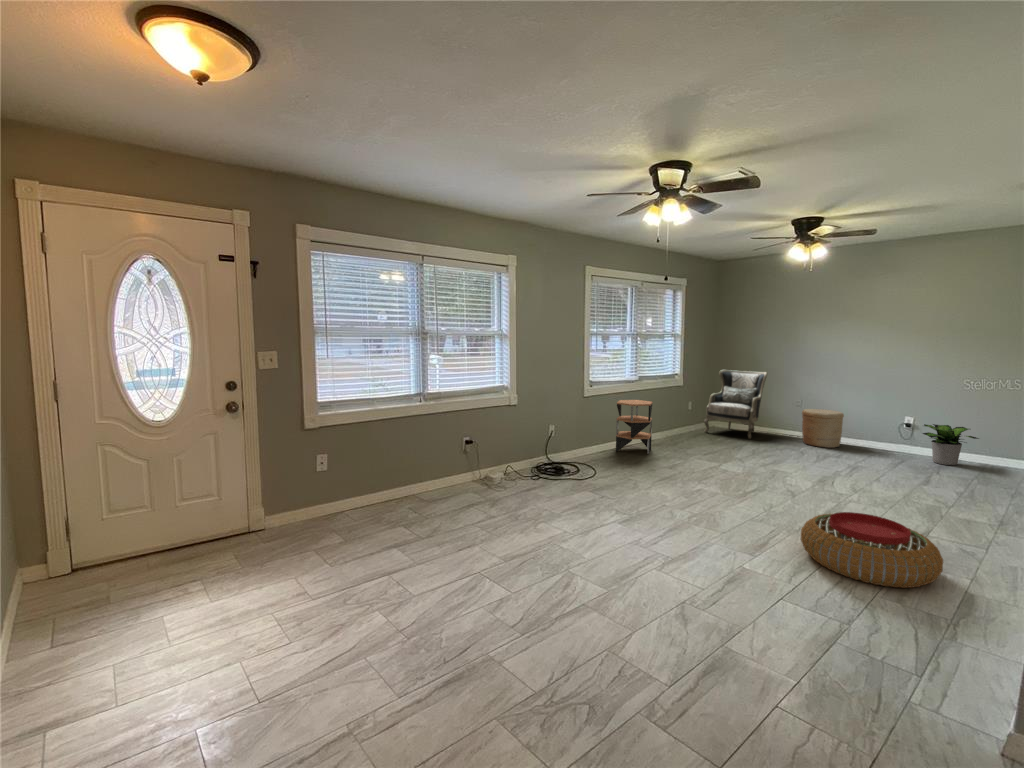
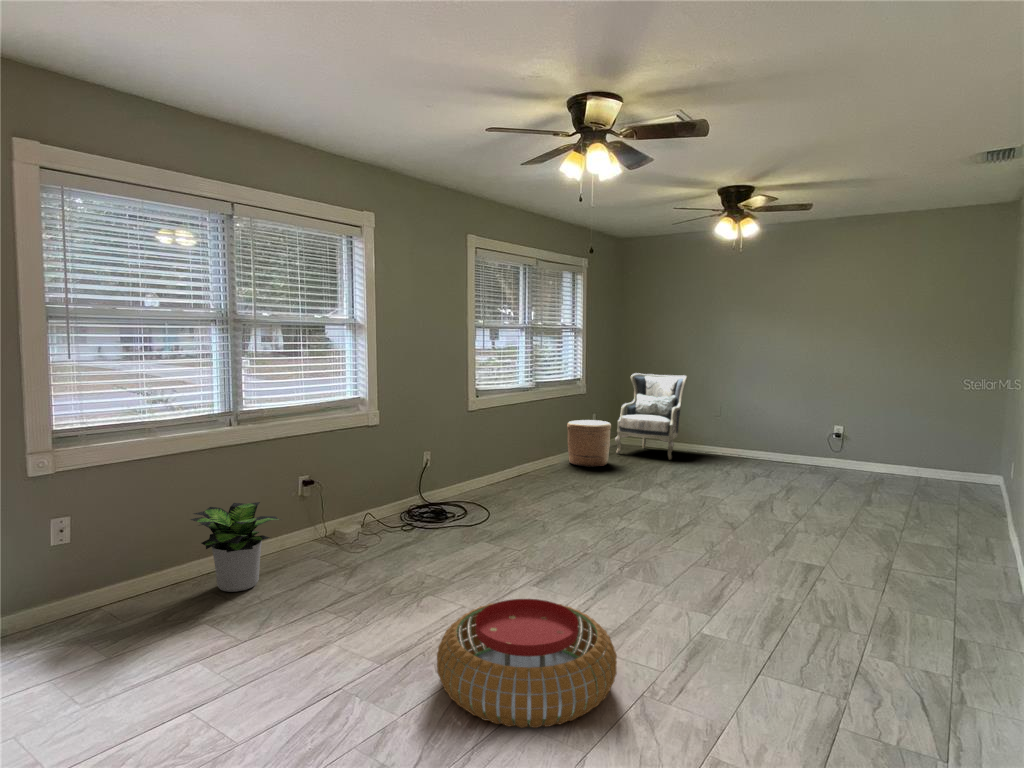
side table: present [616,400,653,454] -> none [510,414,556,485]
woven basket: present [802,409,844,448] -> present [567,420,611,467]
potted plant: present [923,424,979,465] -> present [191,502,280,592]
pouf: present [801,512,943,588] -> present [437,599,617,728]

